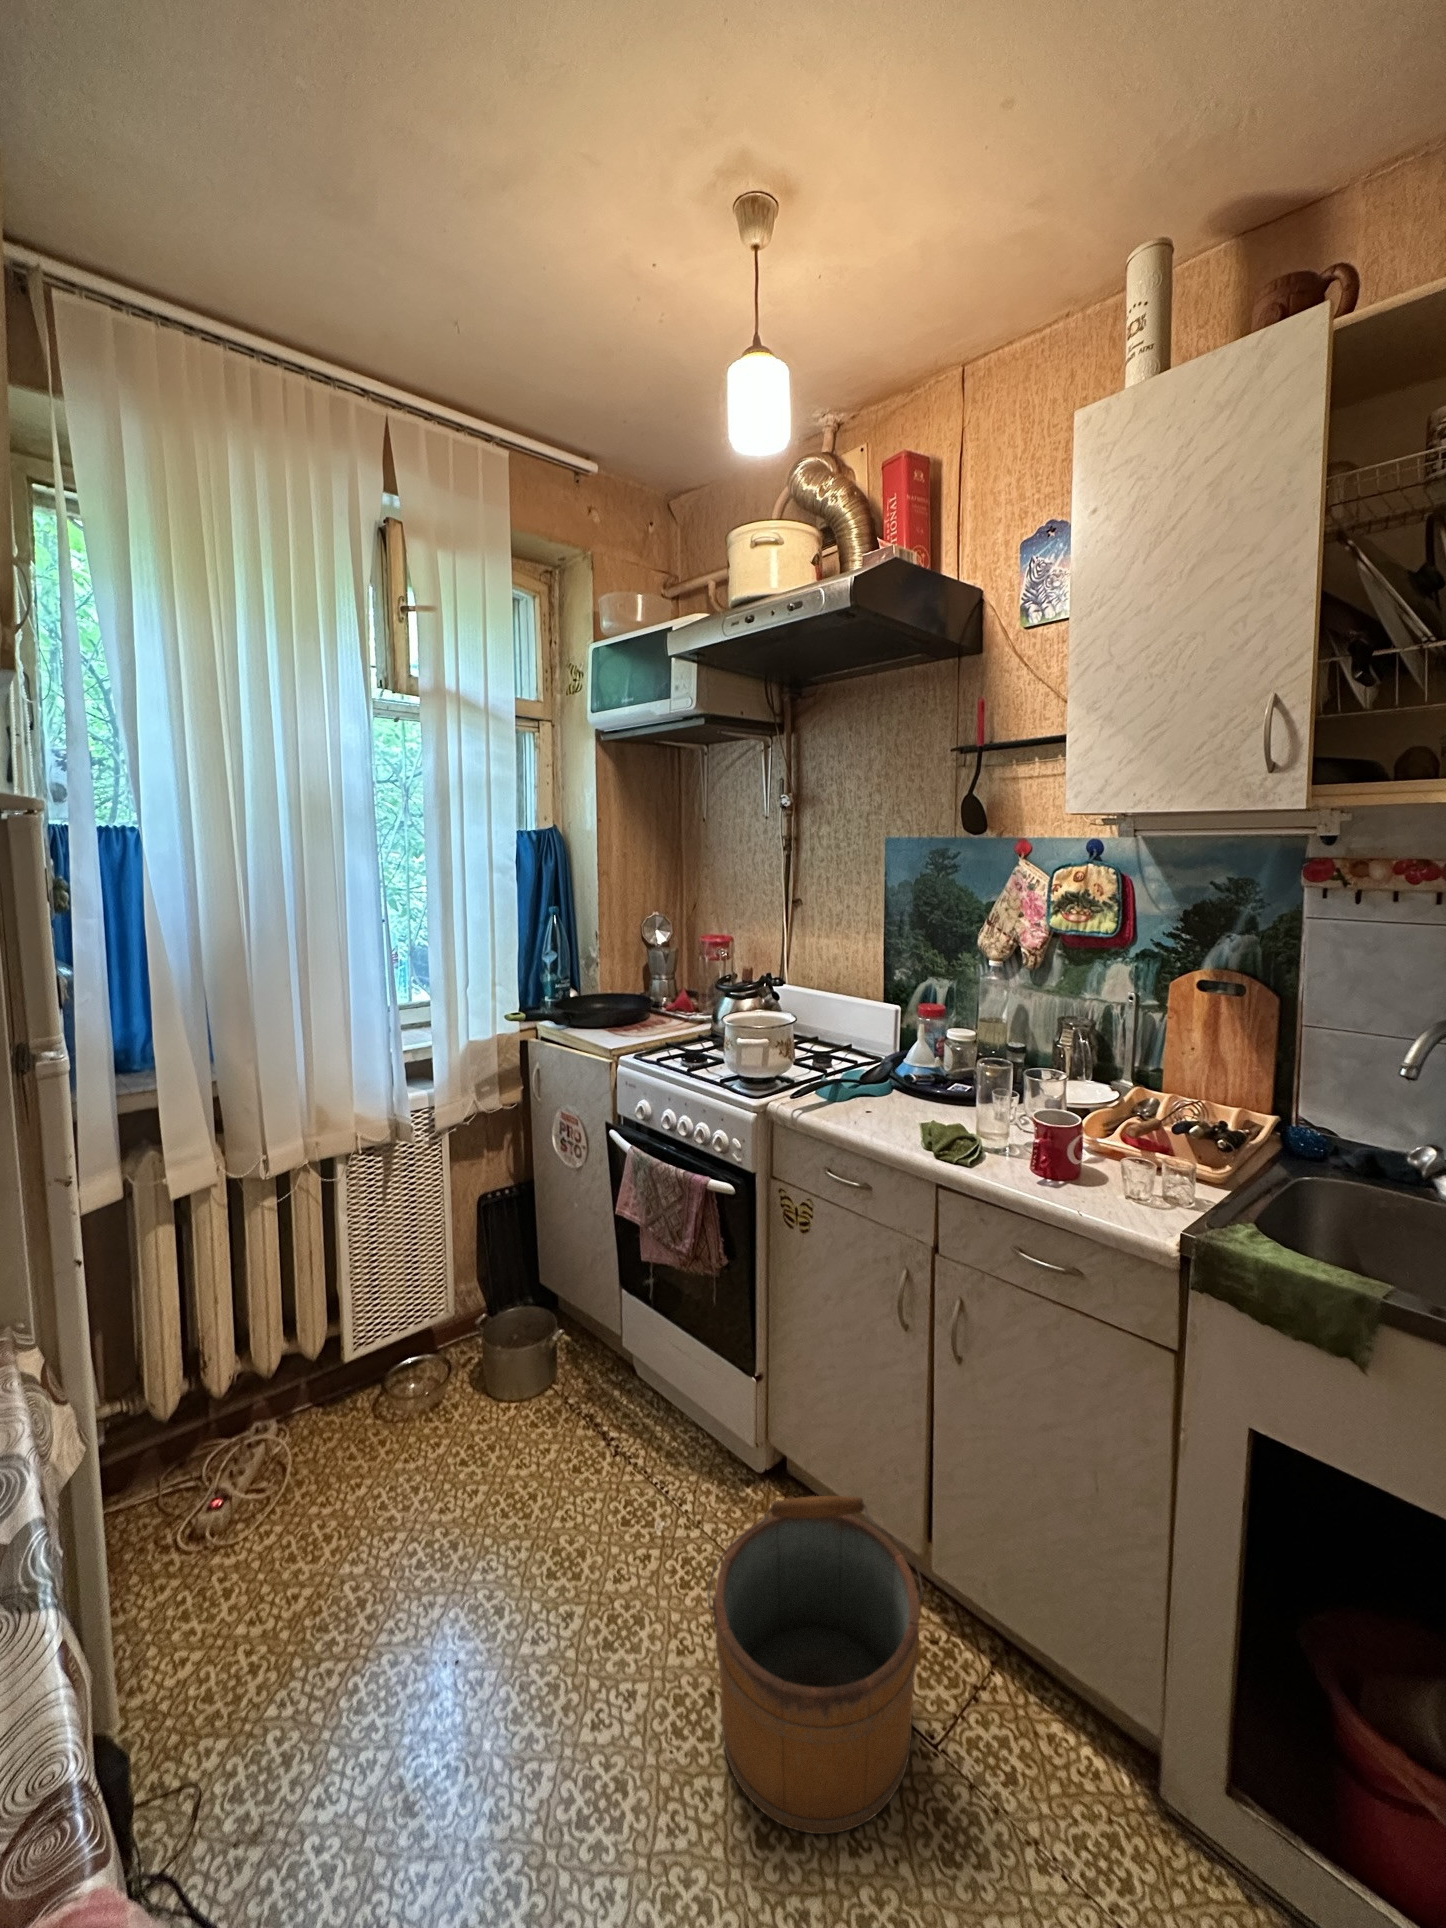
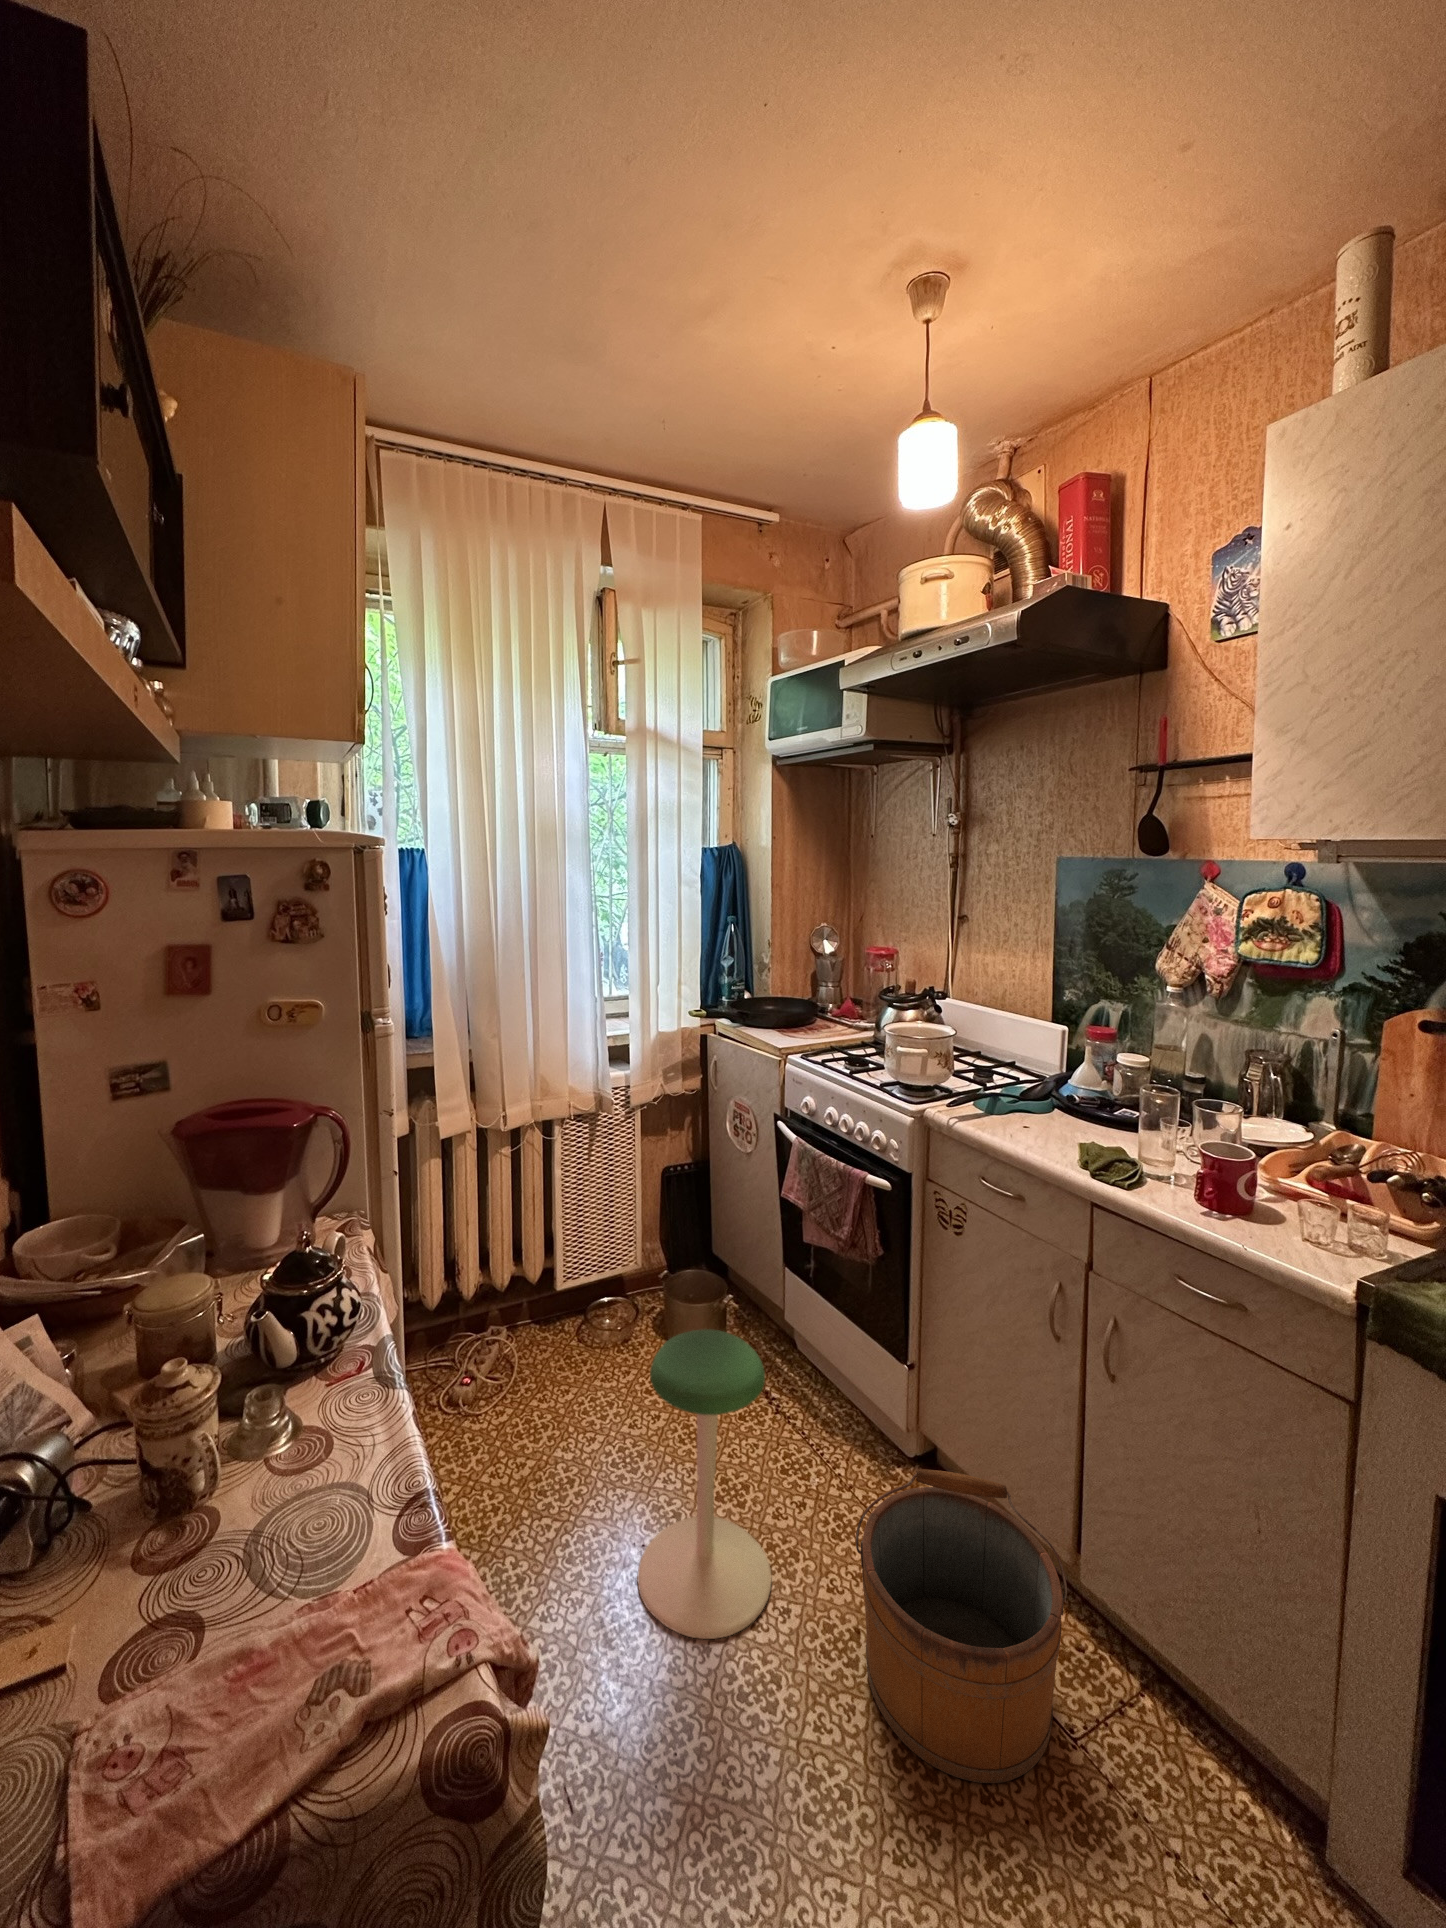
stool: none [448,1386,613,1767] -> present [637,1329,771,1639]

